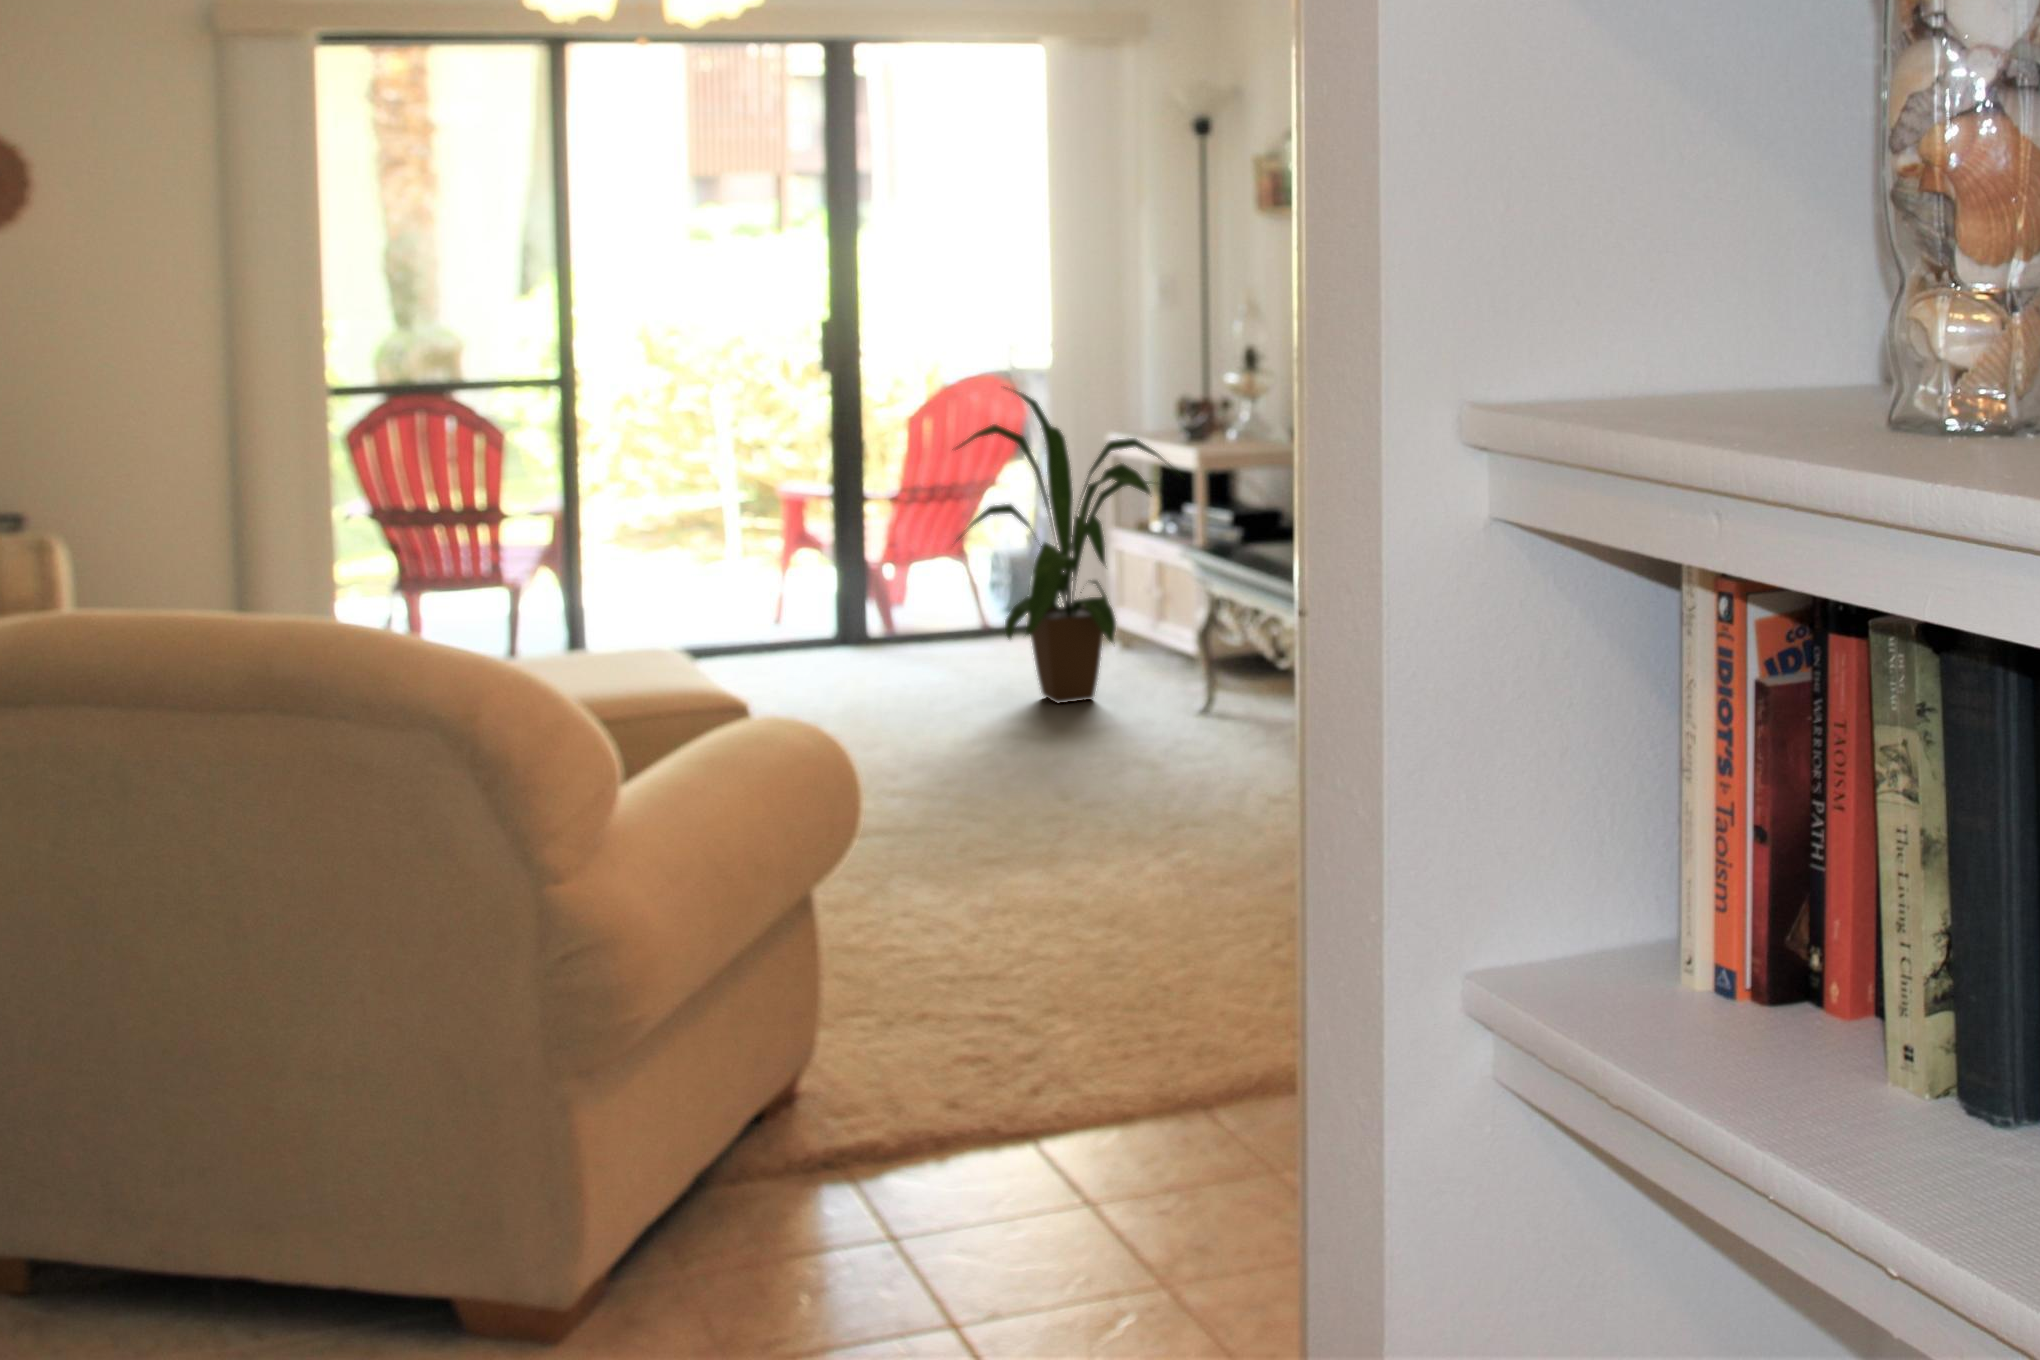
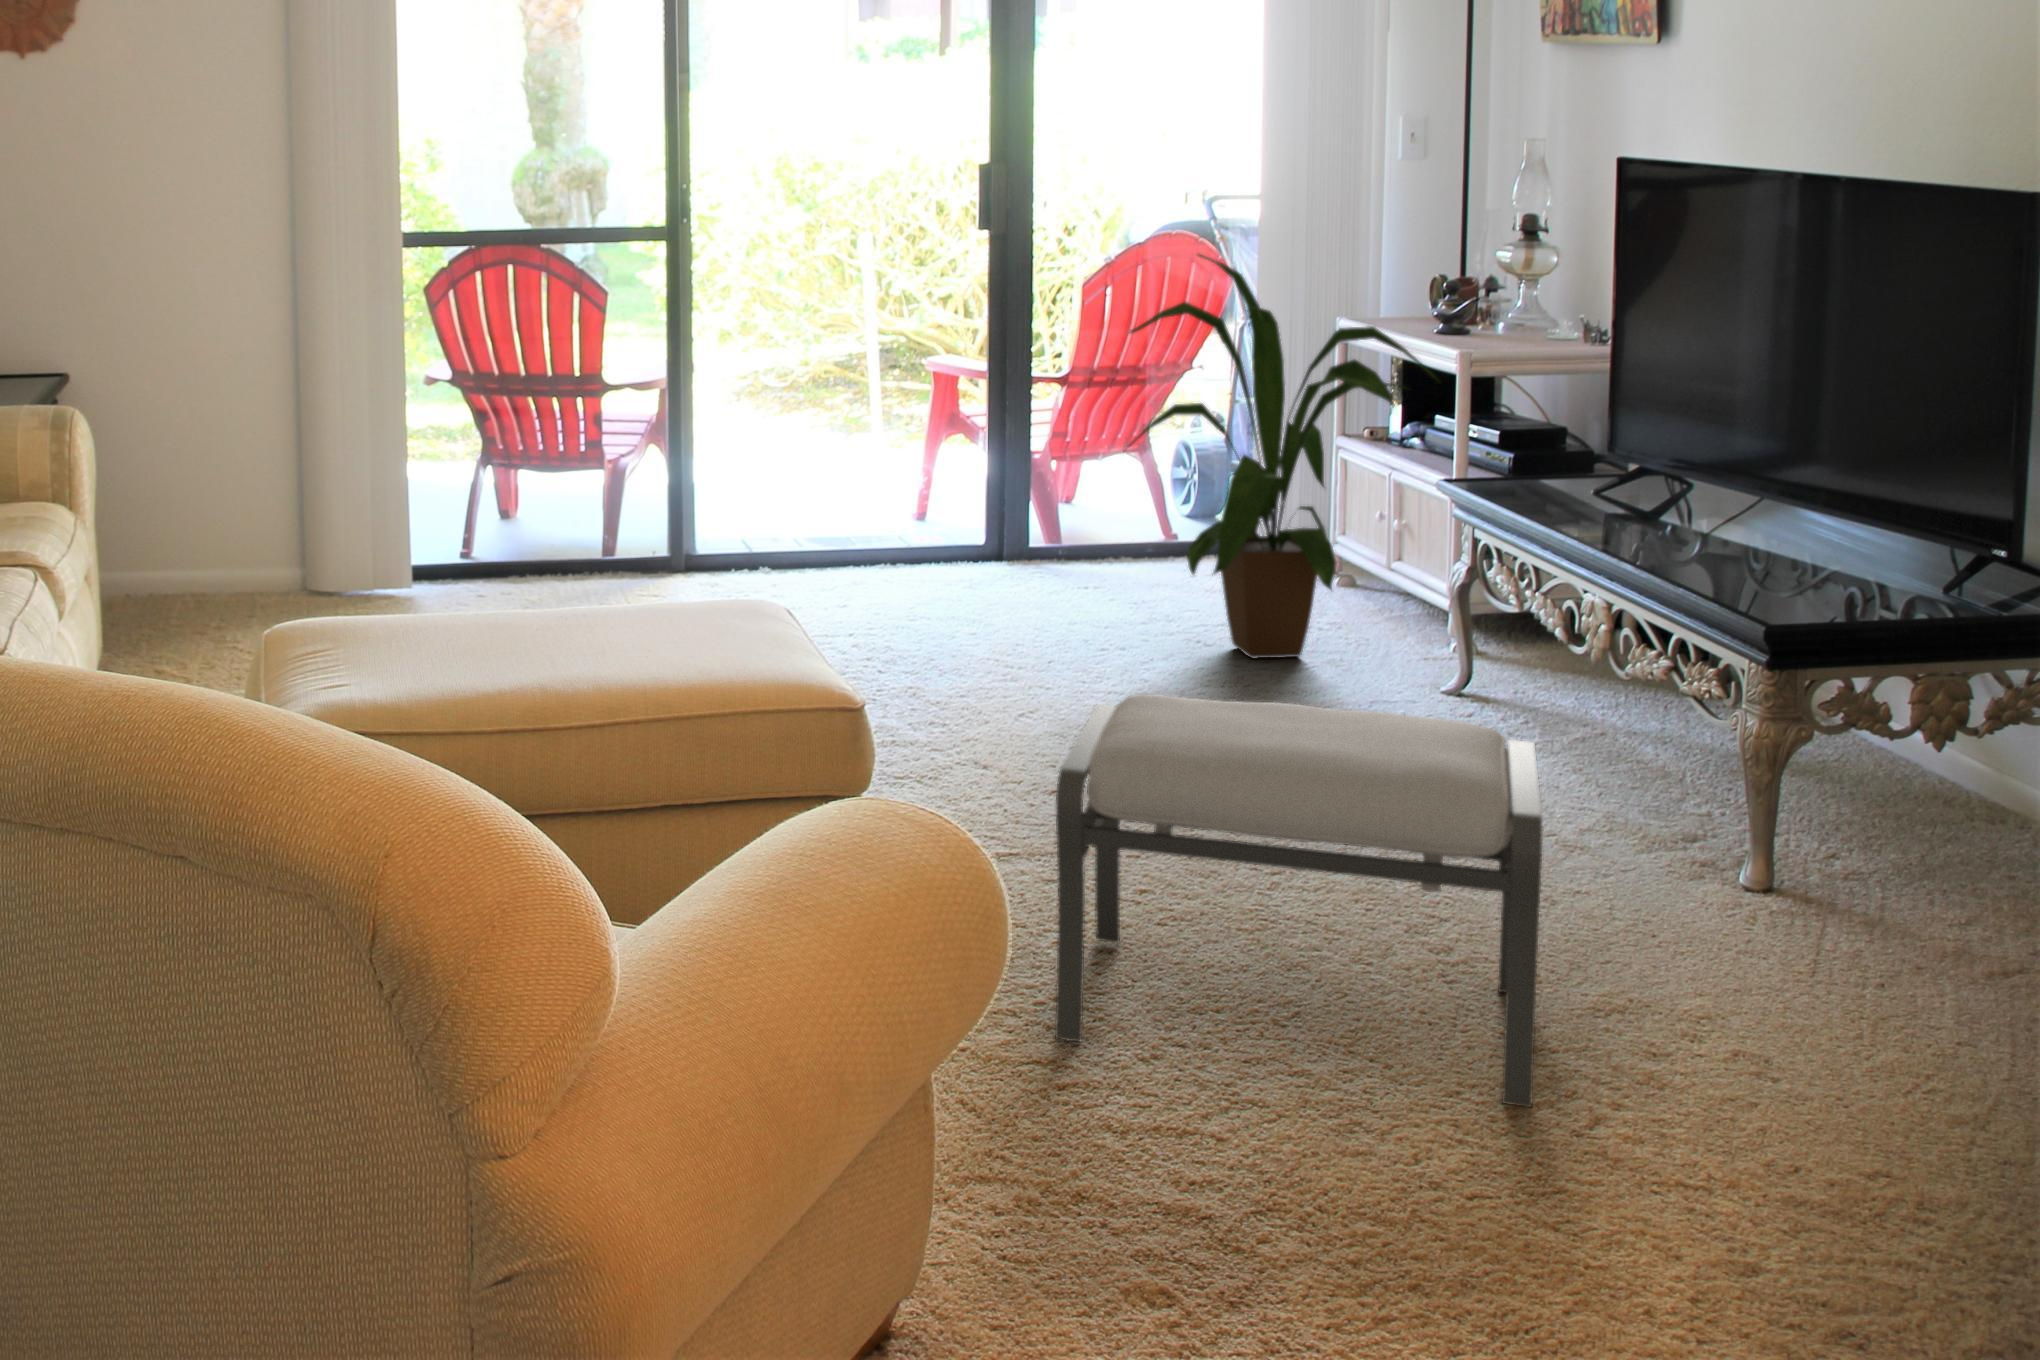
ottoman: none [922,697,1245,951] -> present [1055,694,1542,1108]

